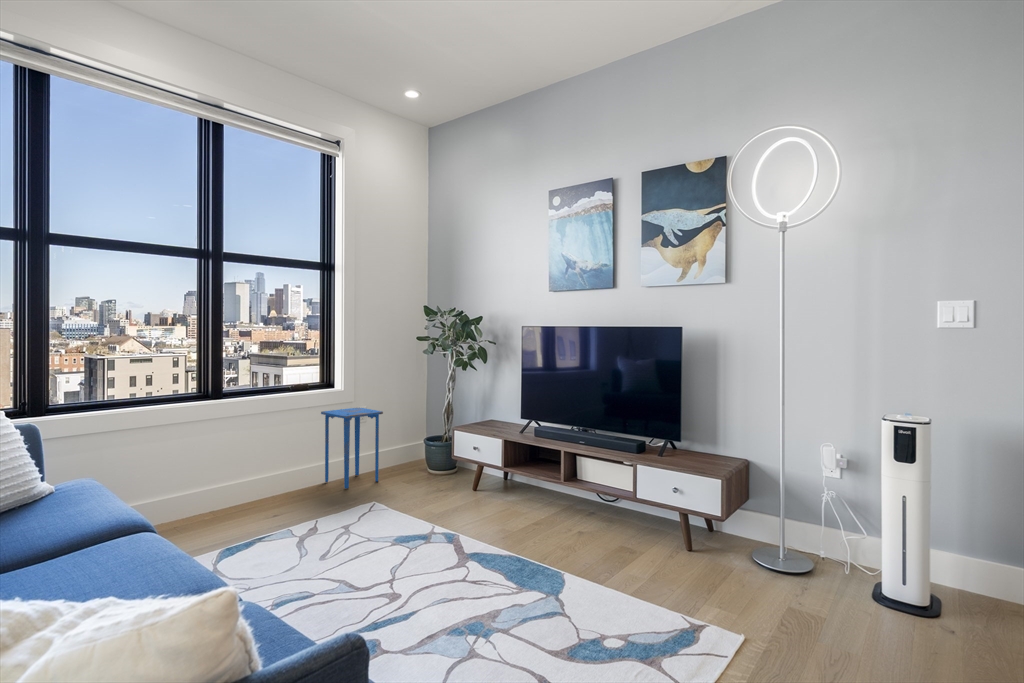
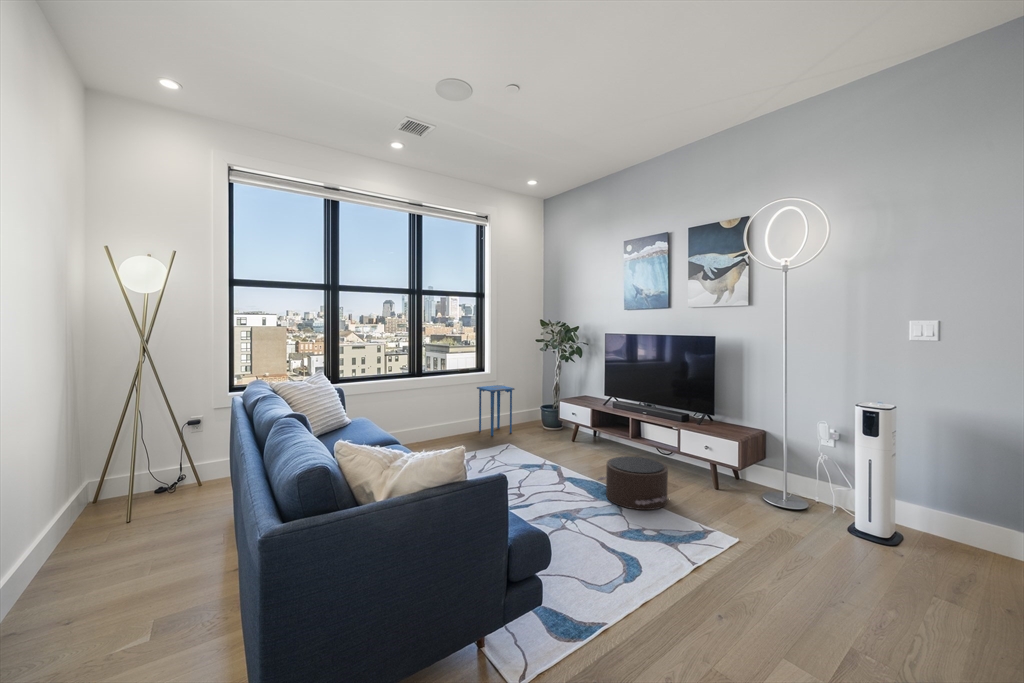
pouf: none [518,513,635,601] -> present [598,456,668,510]

